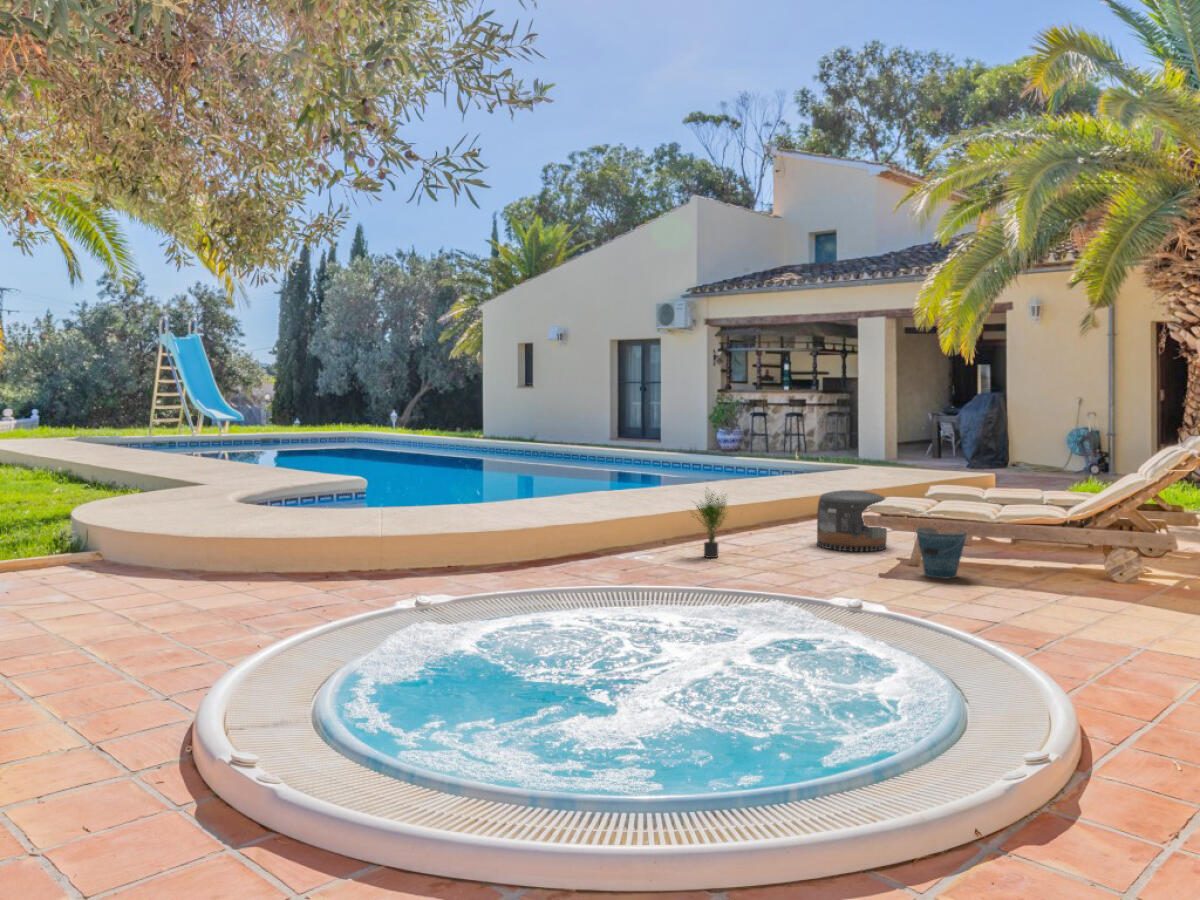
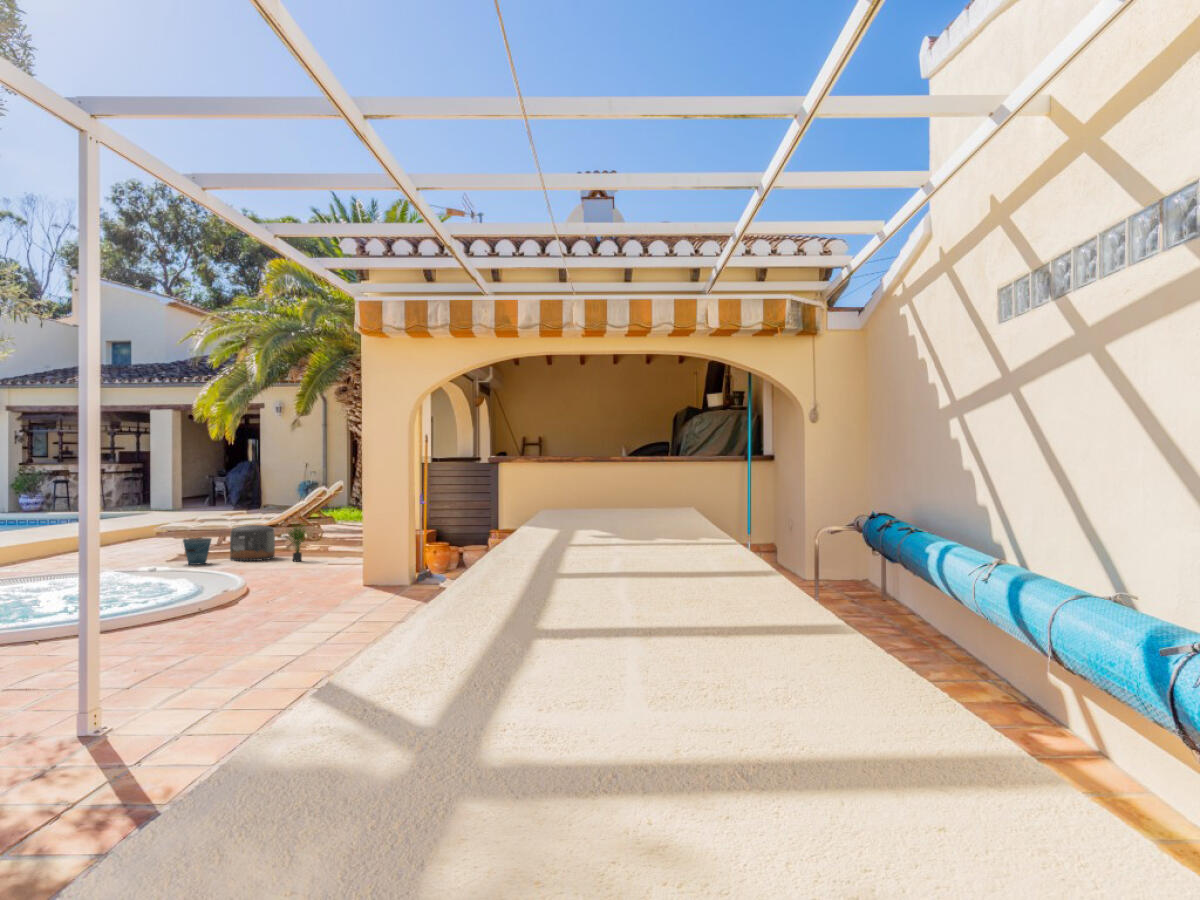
pouf: present [817,490,887,551] -> present [230,525,275,561]
potted plant: present [687,494,727,558] -> present [285,526,306,562]

